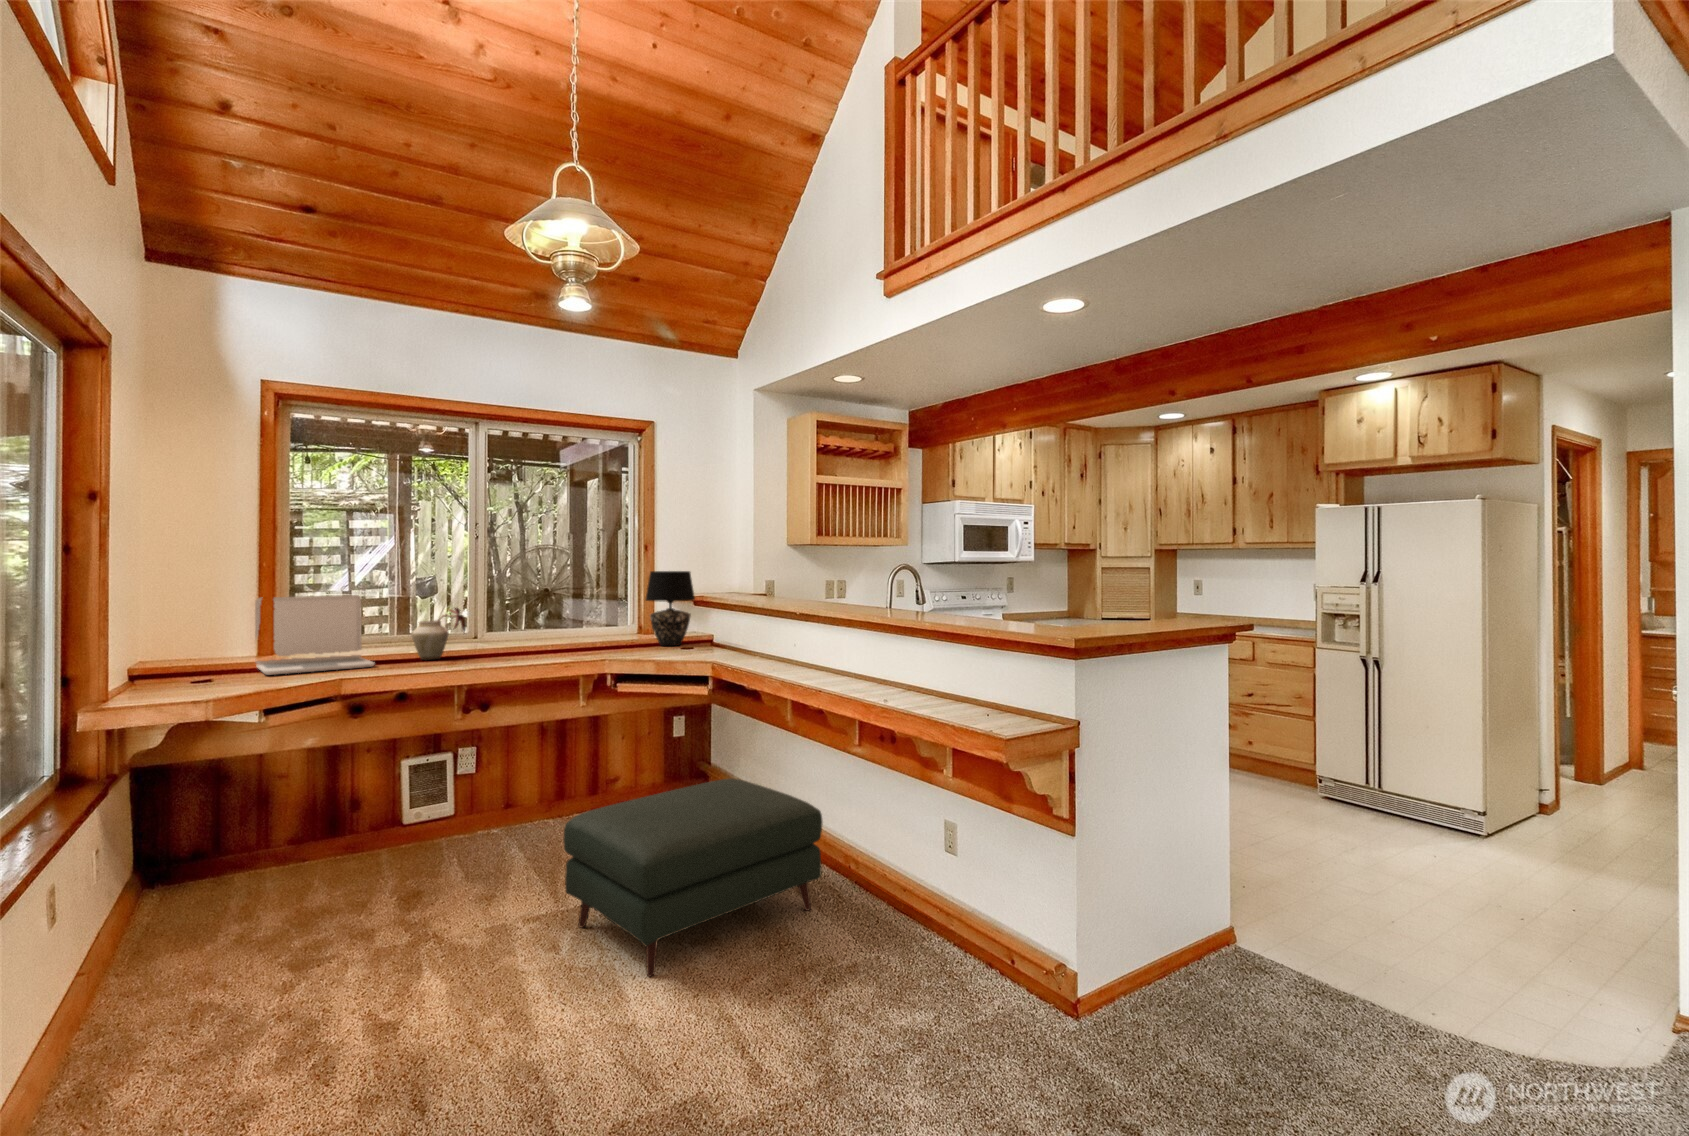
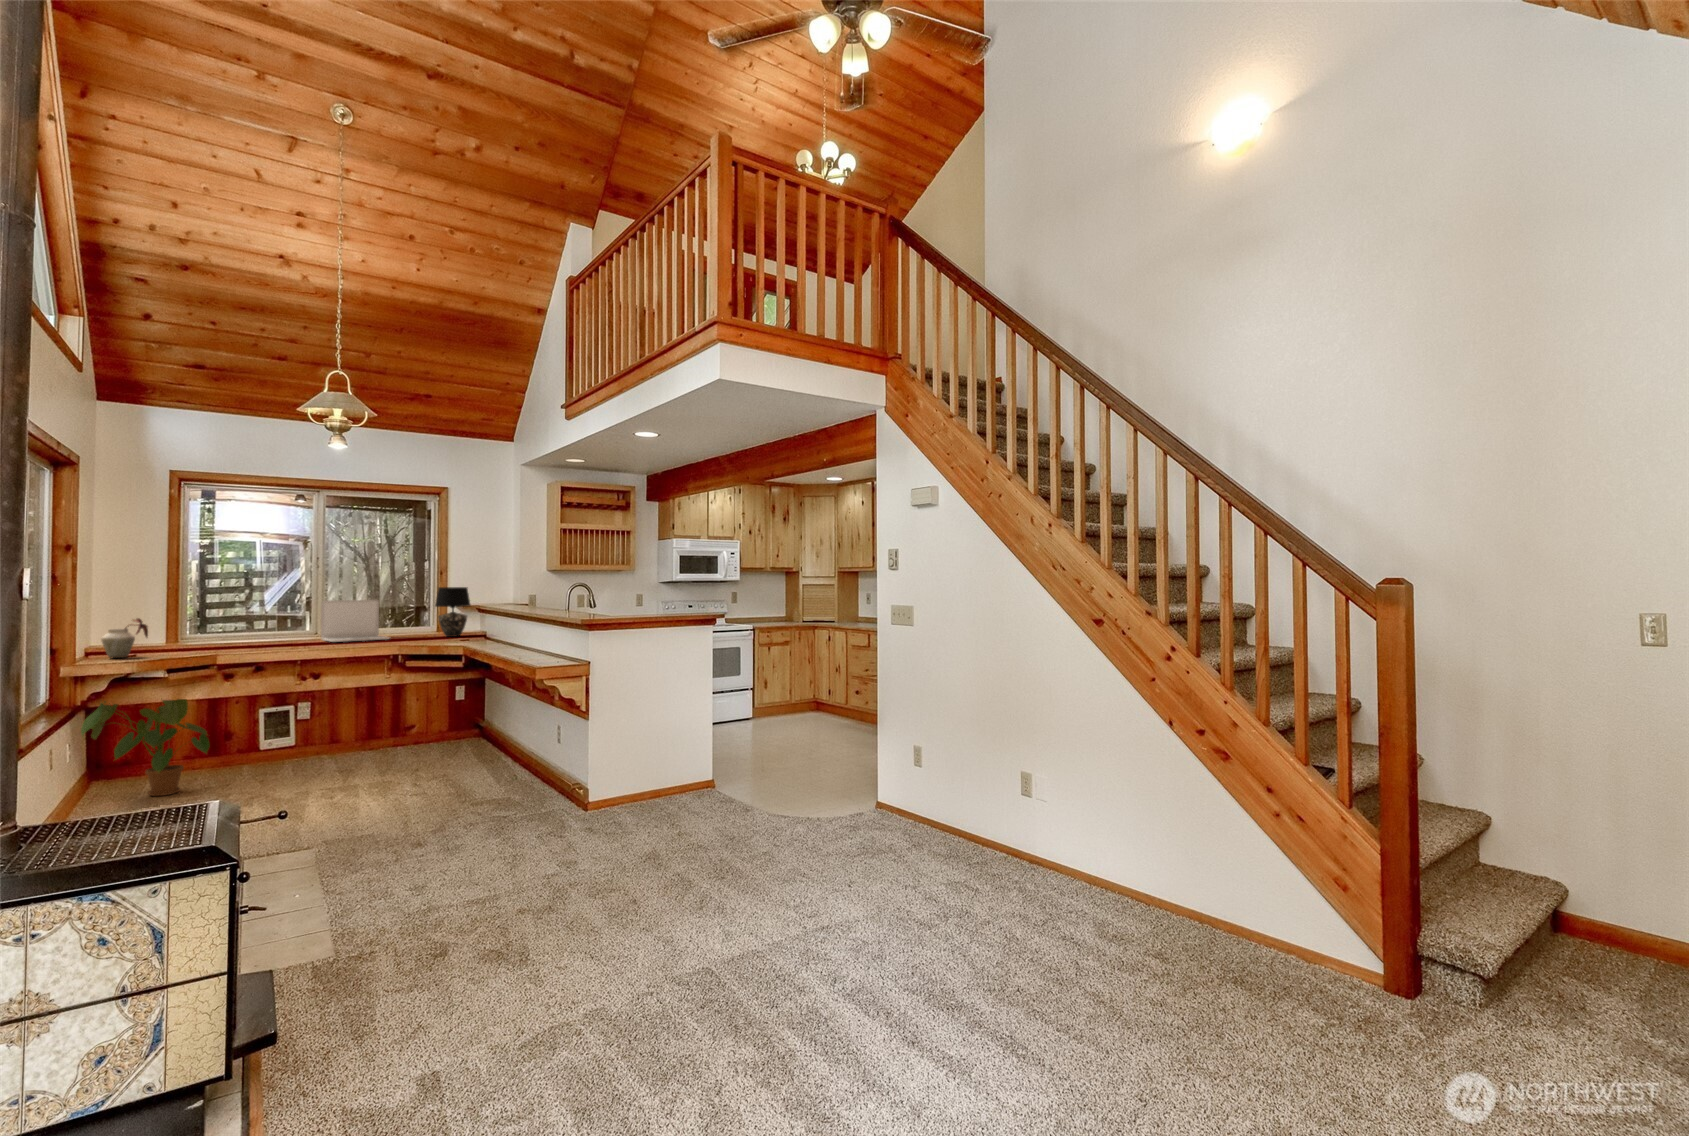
laptop: present [255,595,374,675] -> present [321,600,389,642]
vase: present [411,608,466,660] -> present [101,618,148,658]
house plant: none [120,745,333,928] -> present [81,699,210,796]
ottoman: present [564,778,822,977] -> none [350,712,510,804]

